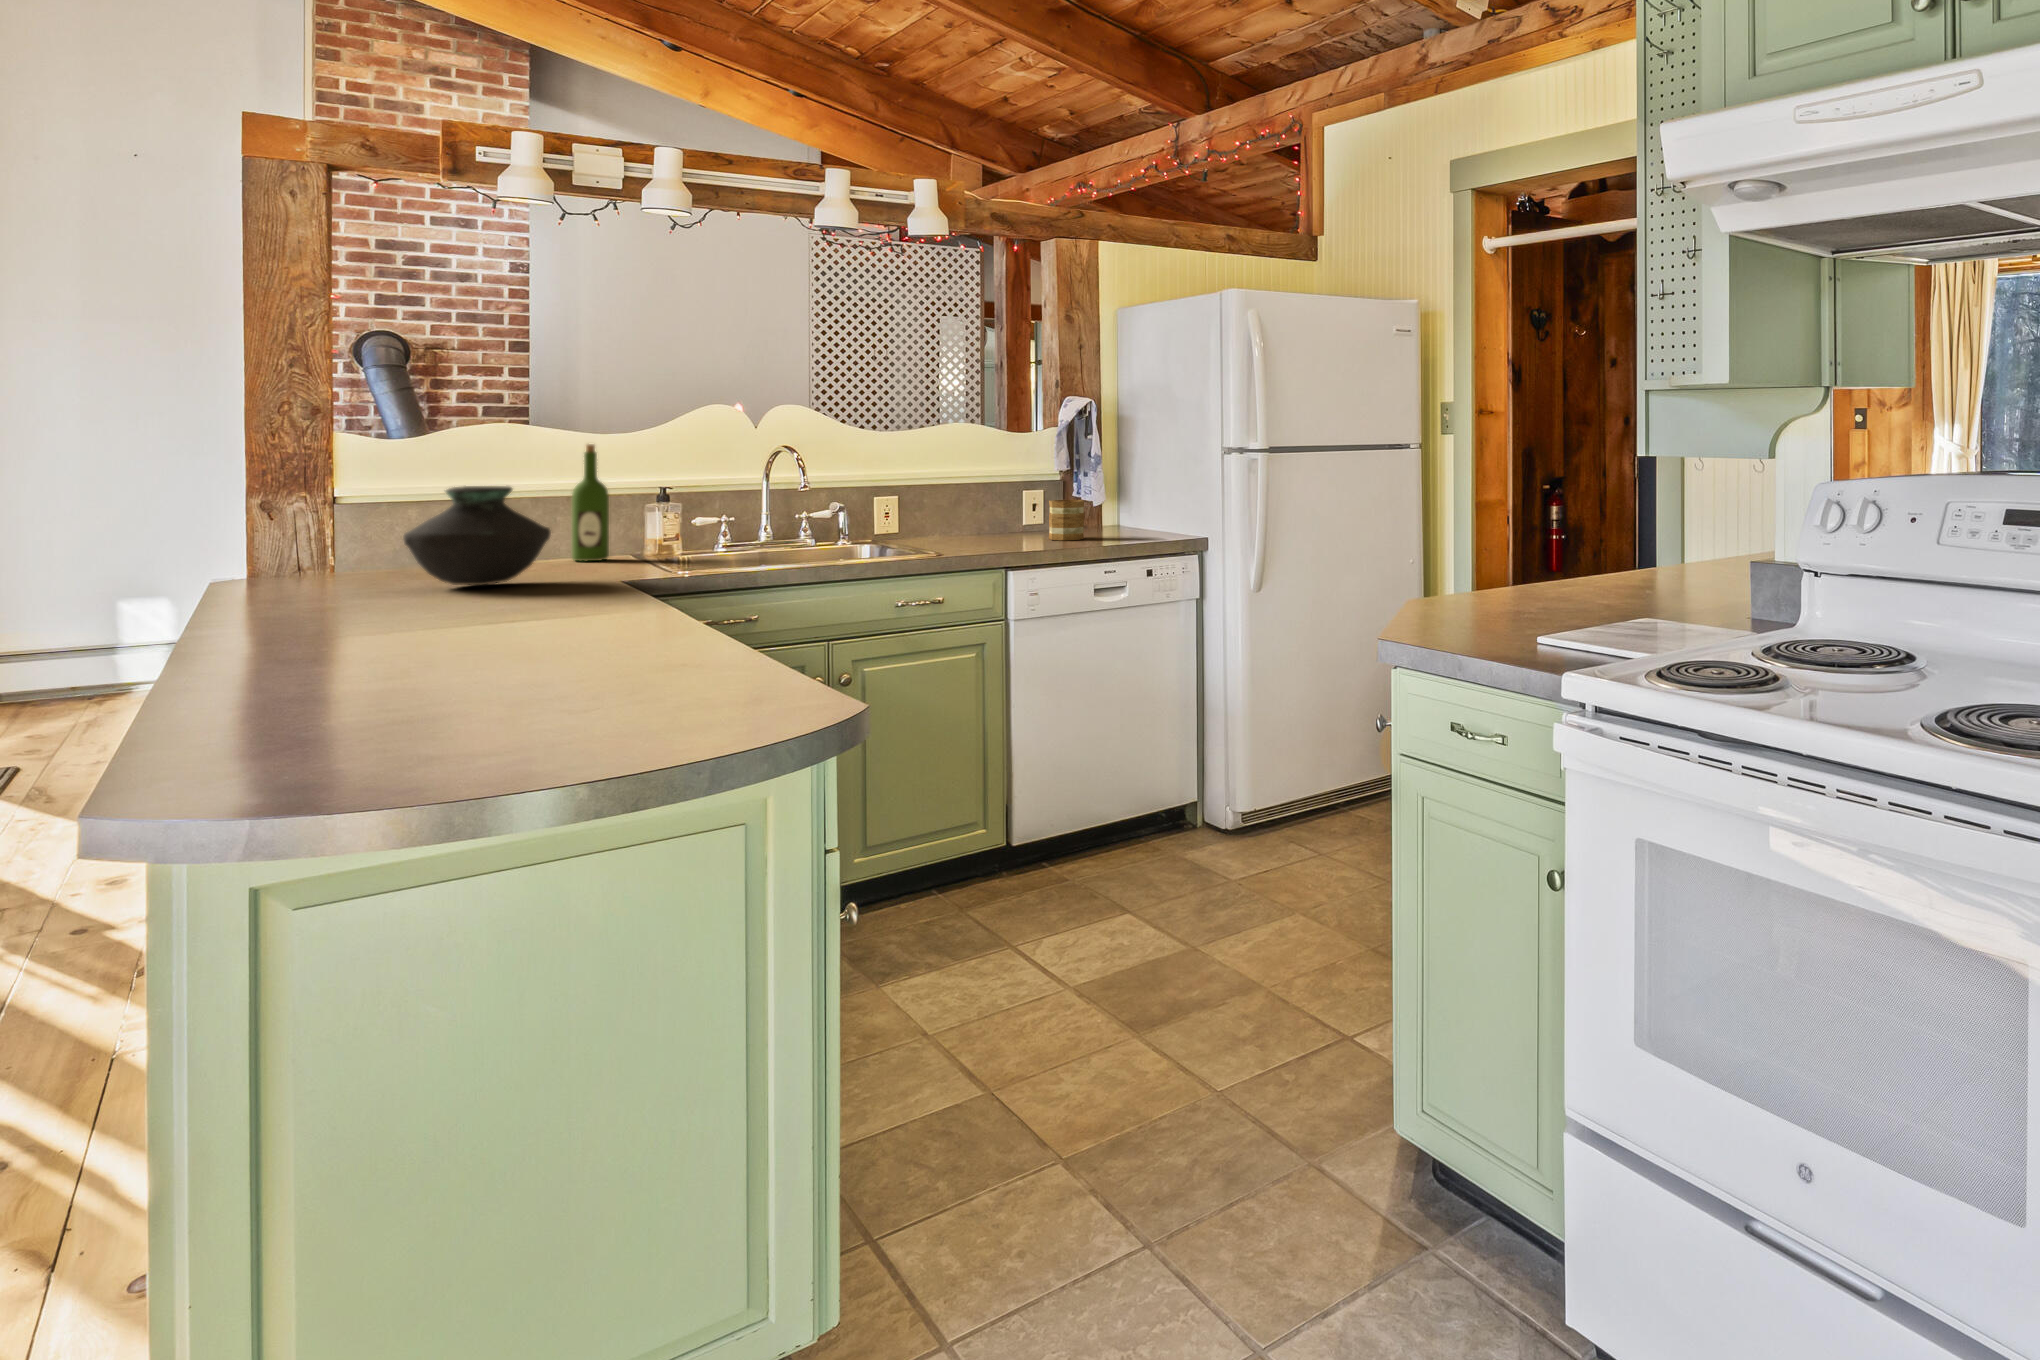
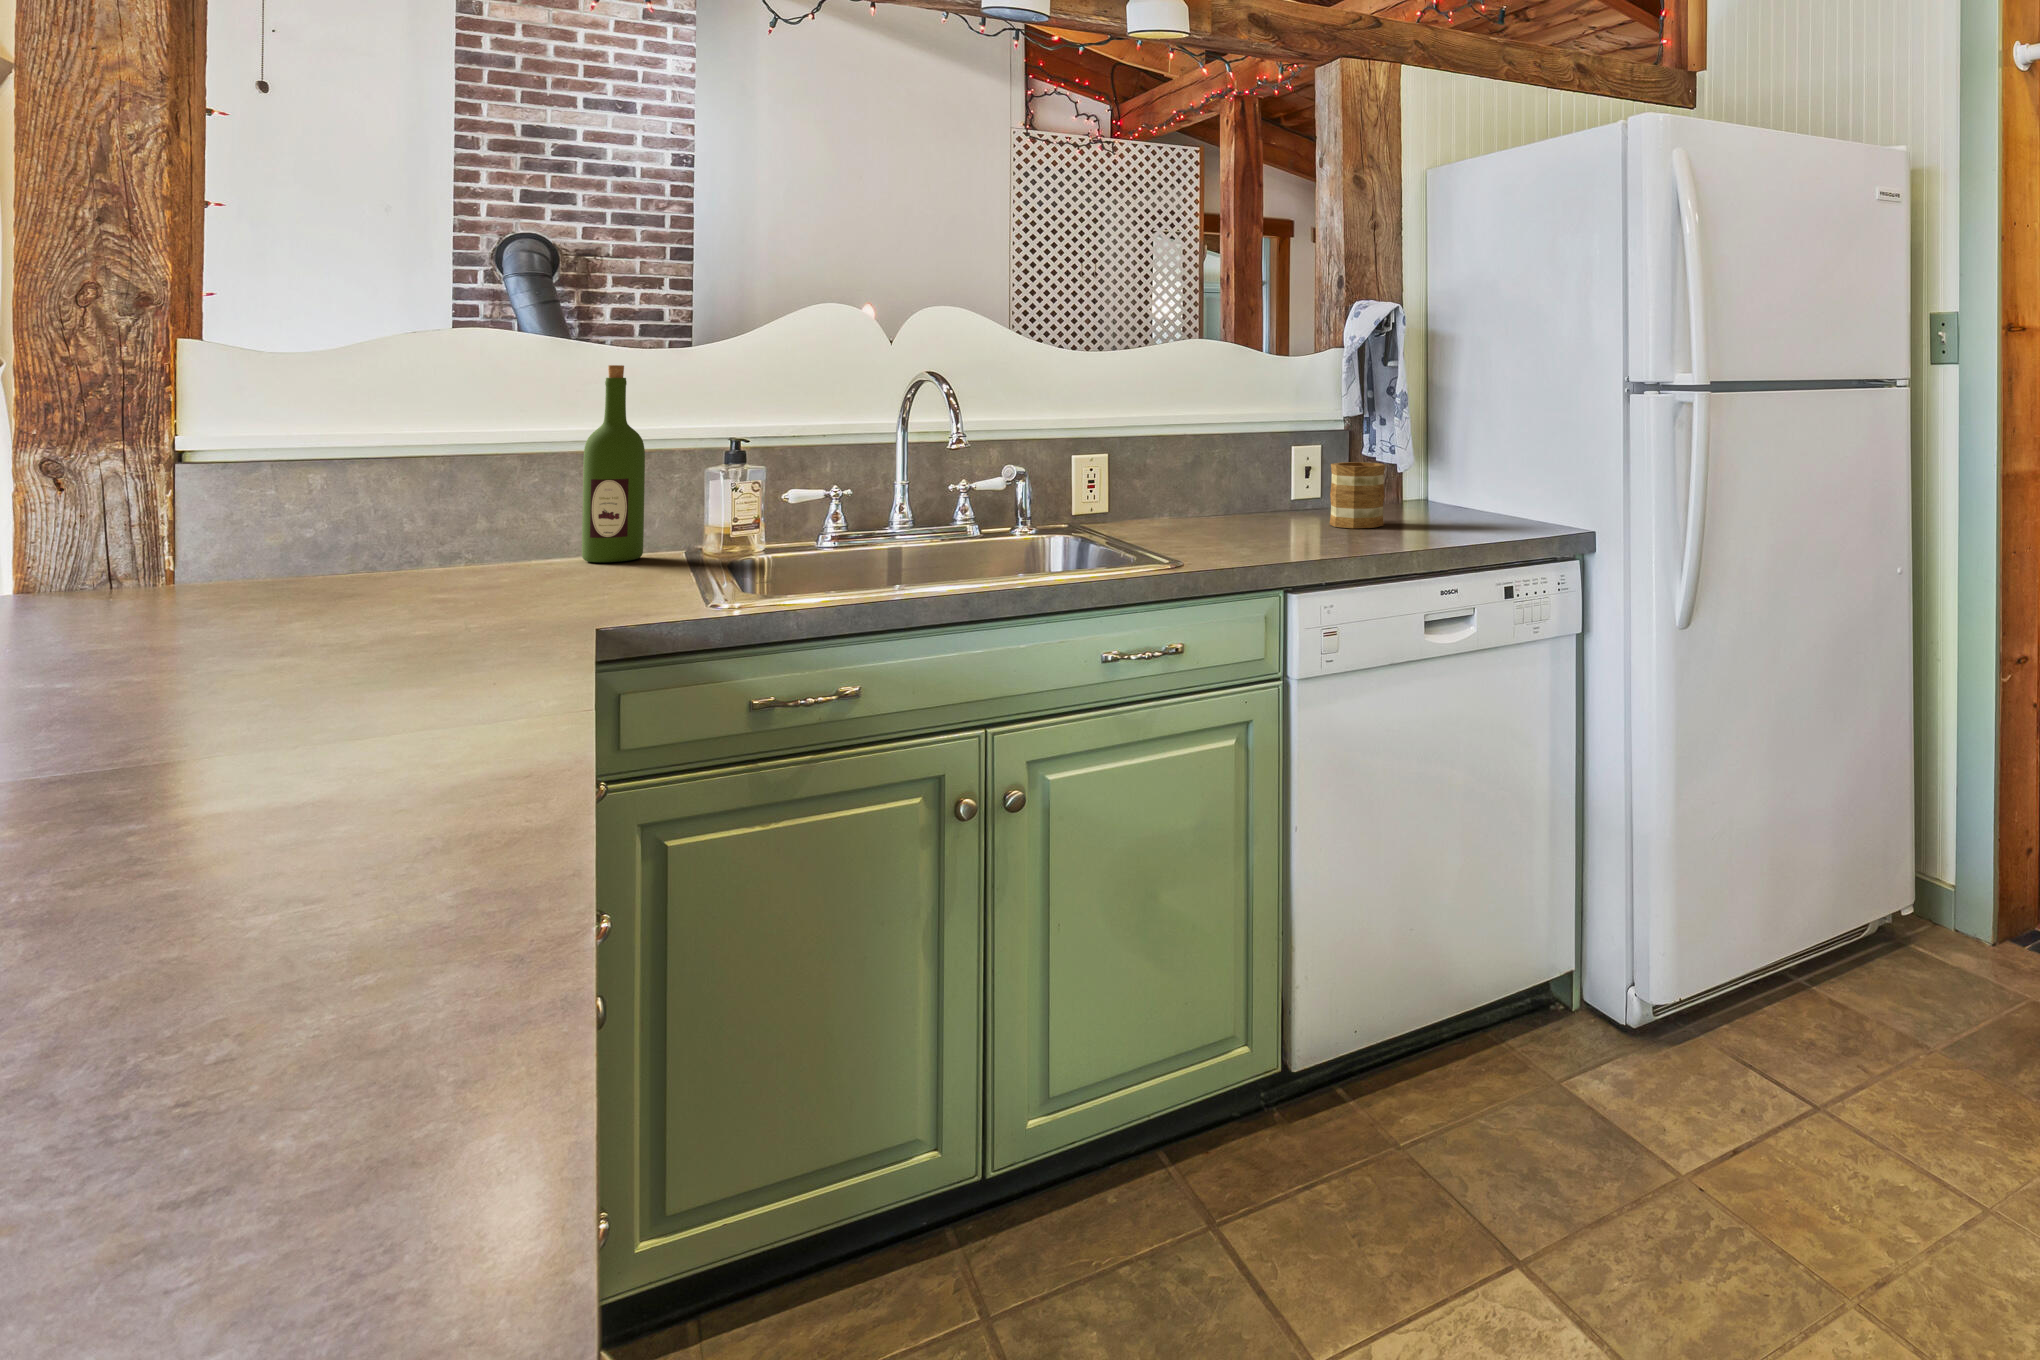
vase: present [403,486,551,585] -> none [179,437,476,632]

